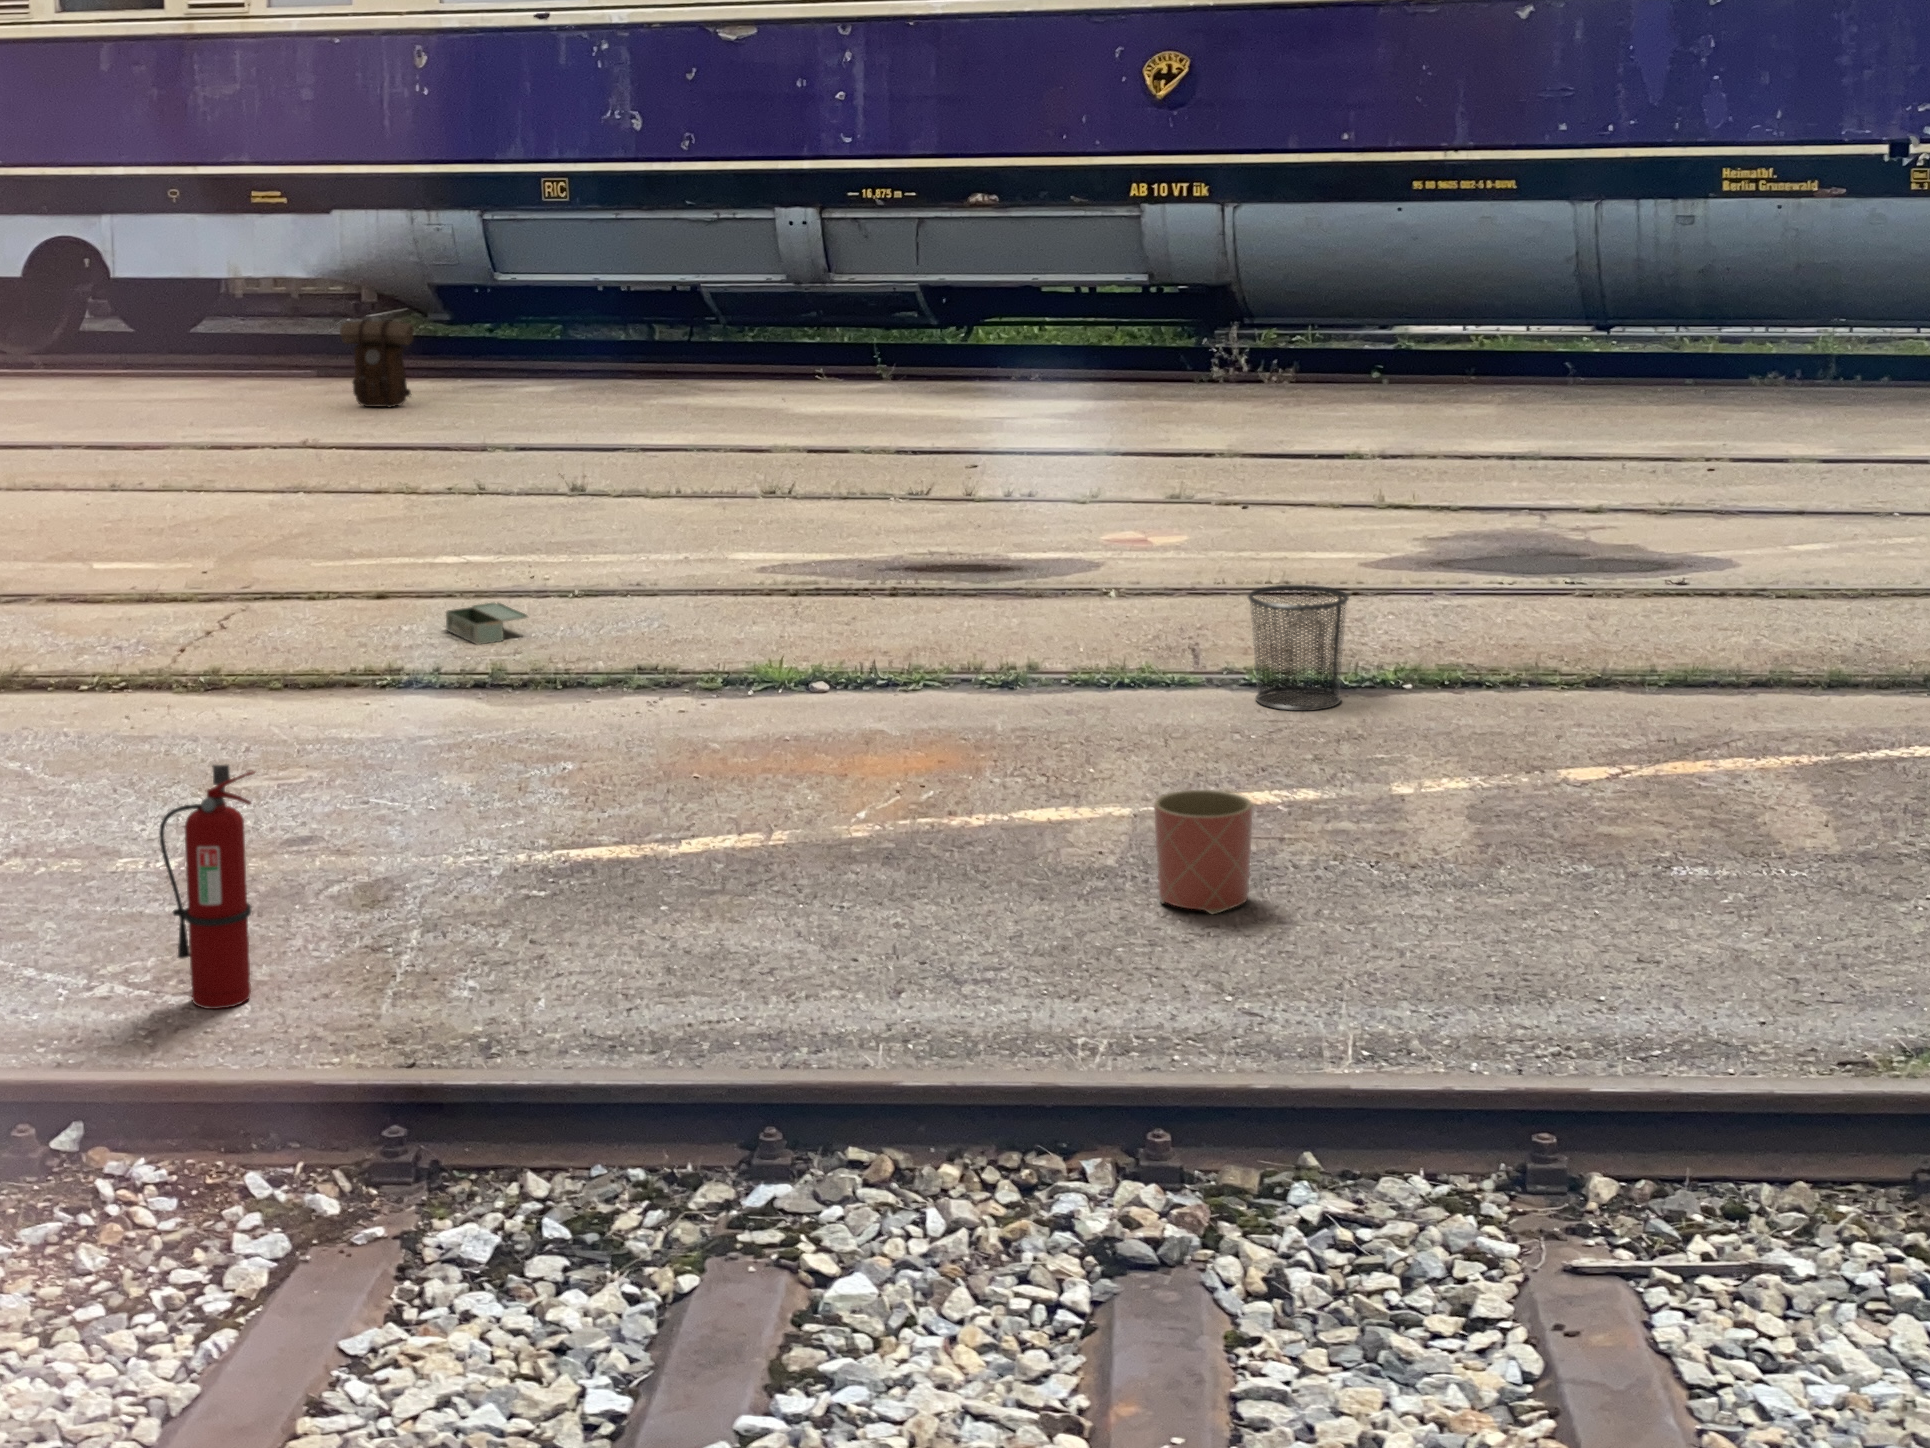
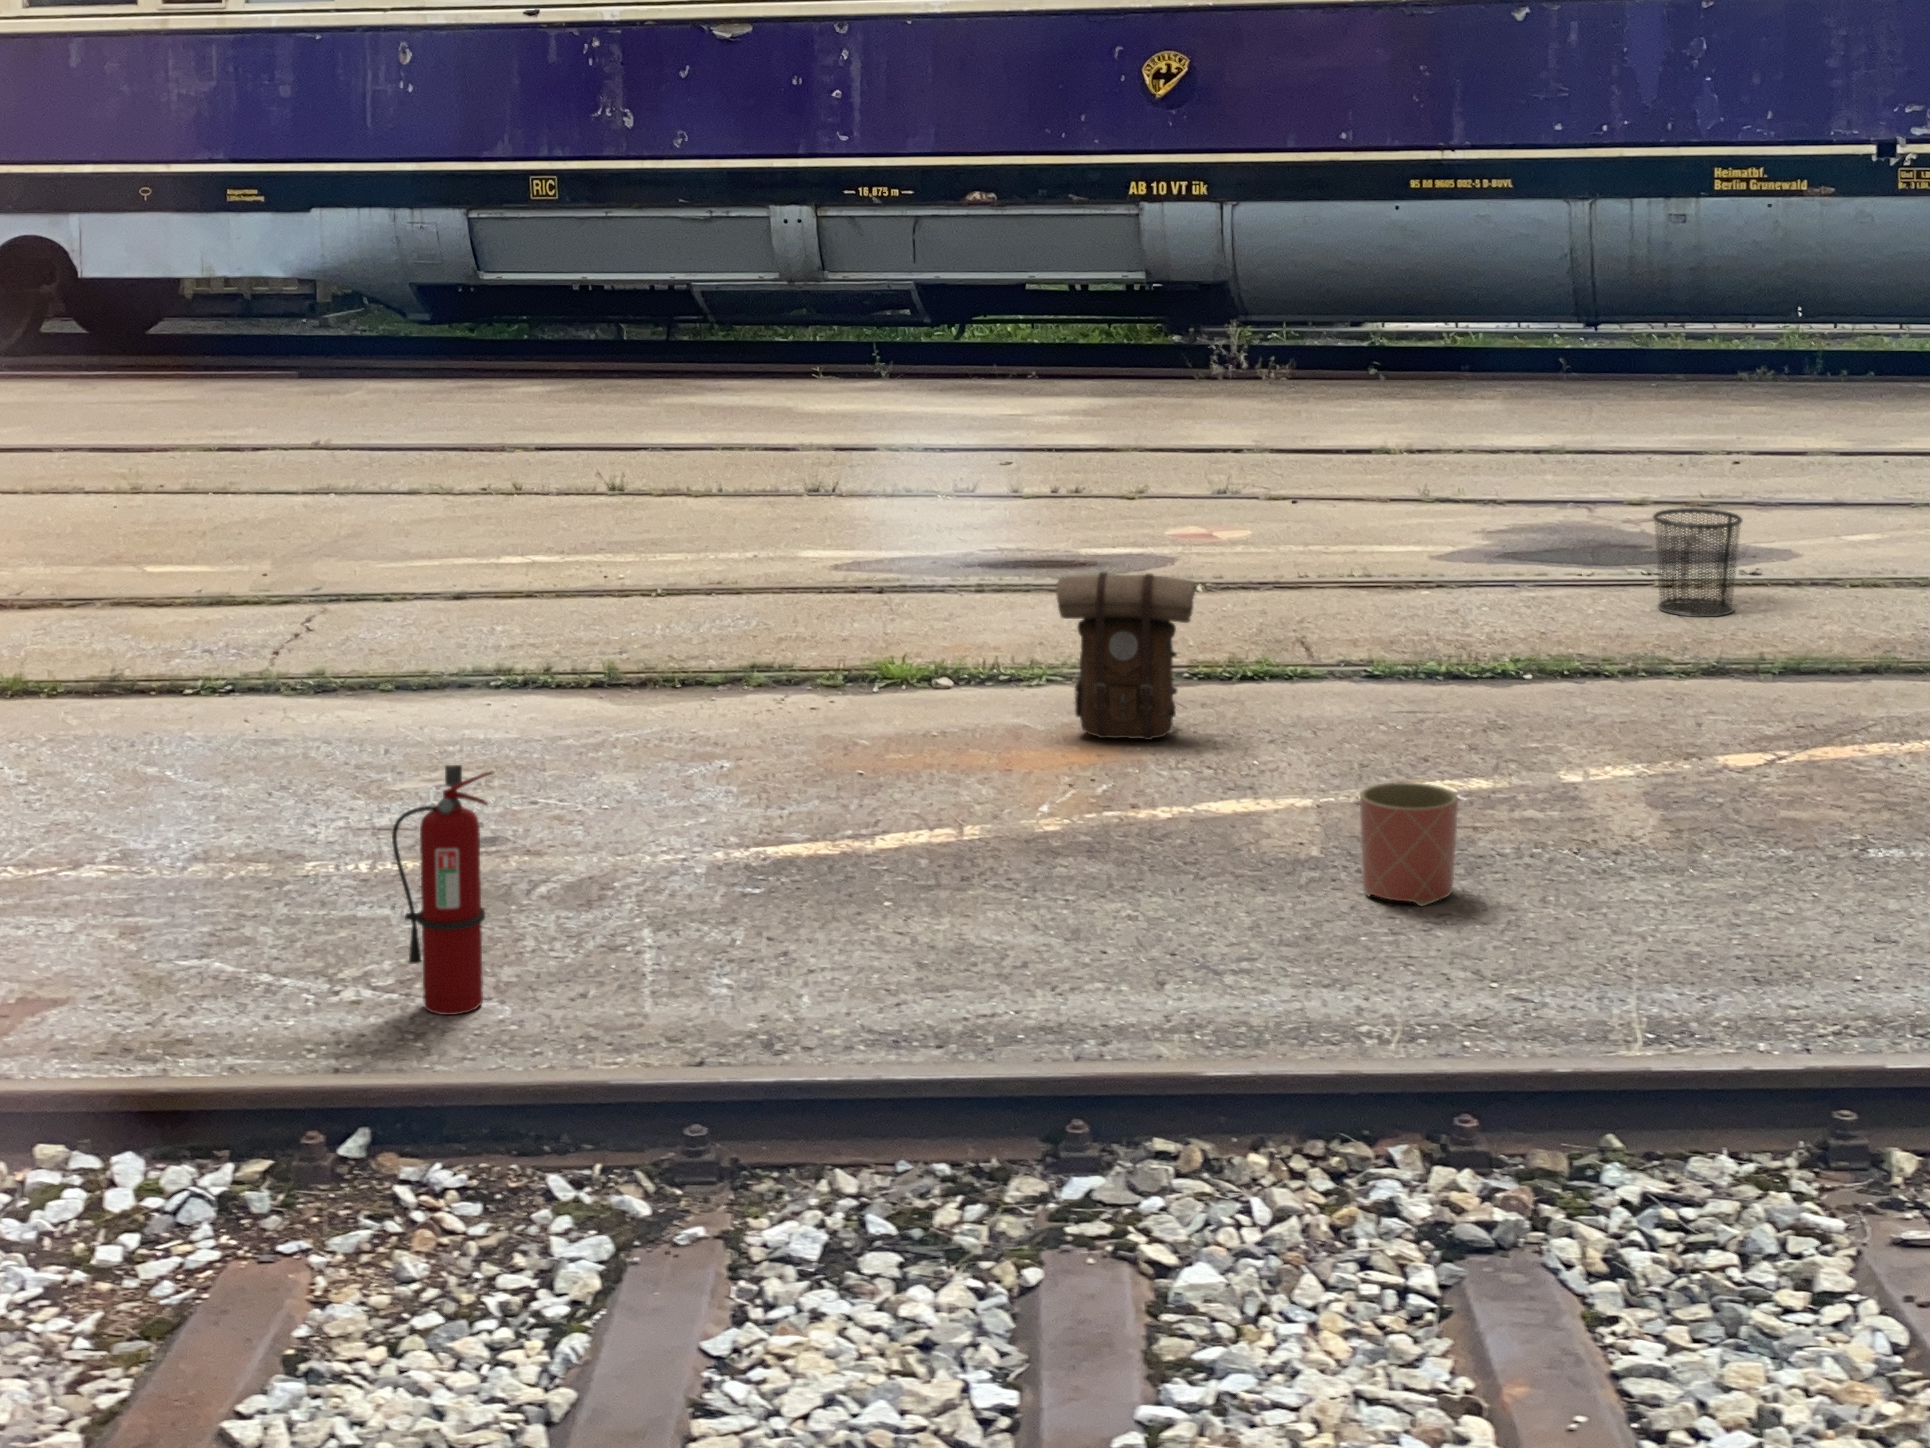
backpack: present [340,320,414,408] -> present [1056,572,1196,740]
waste bin: present [1248,585,1349,711] -> present [1653,508,1743,617]
toolbox: present [446,603,528,645] -> none [526,602,615,646]

